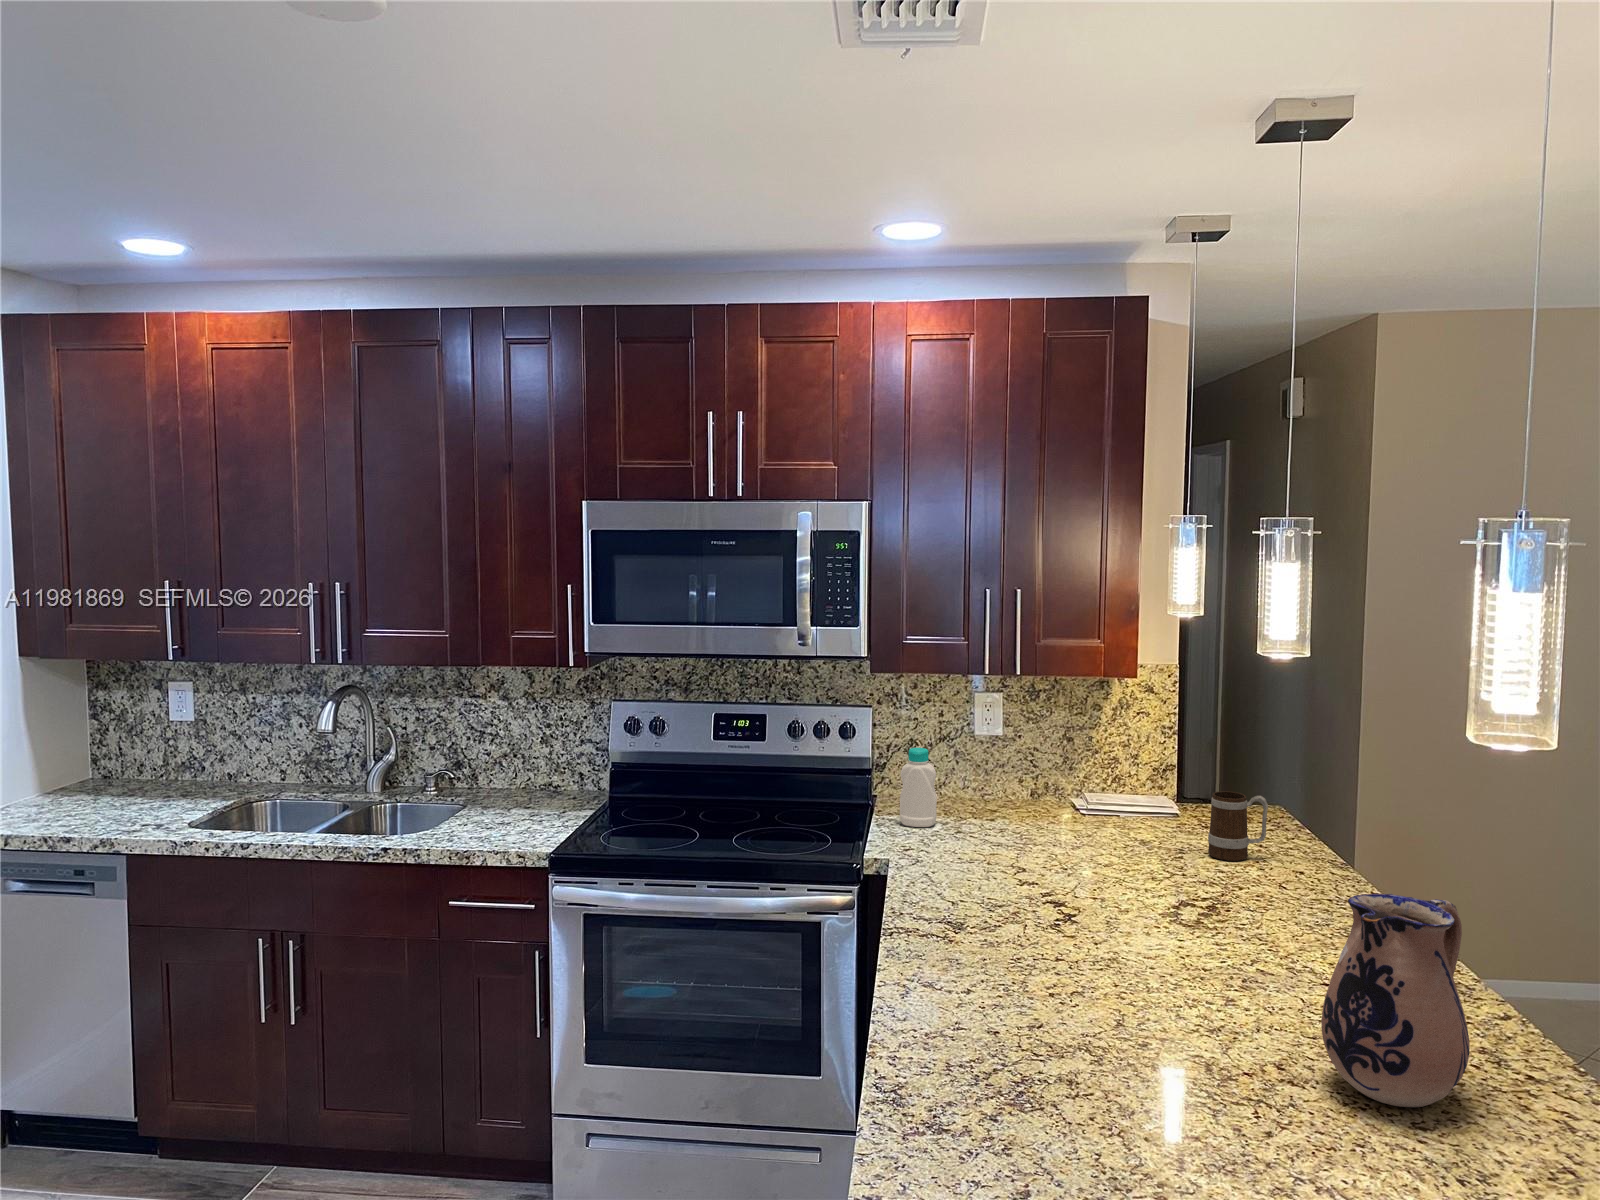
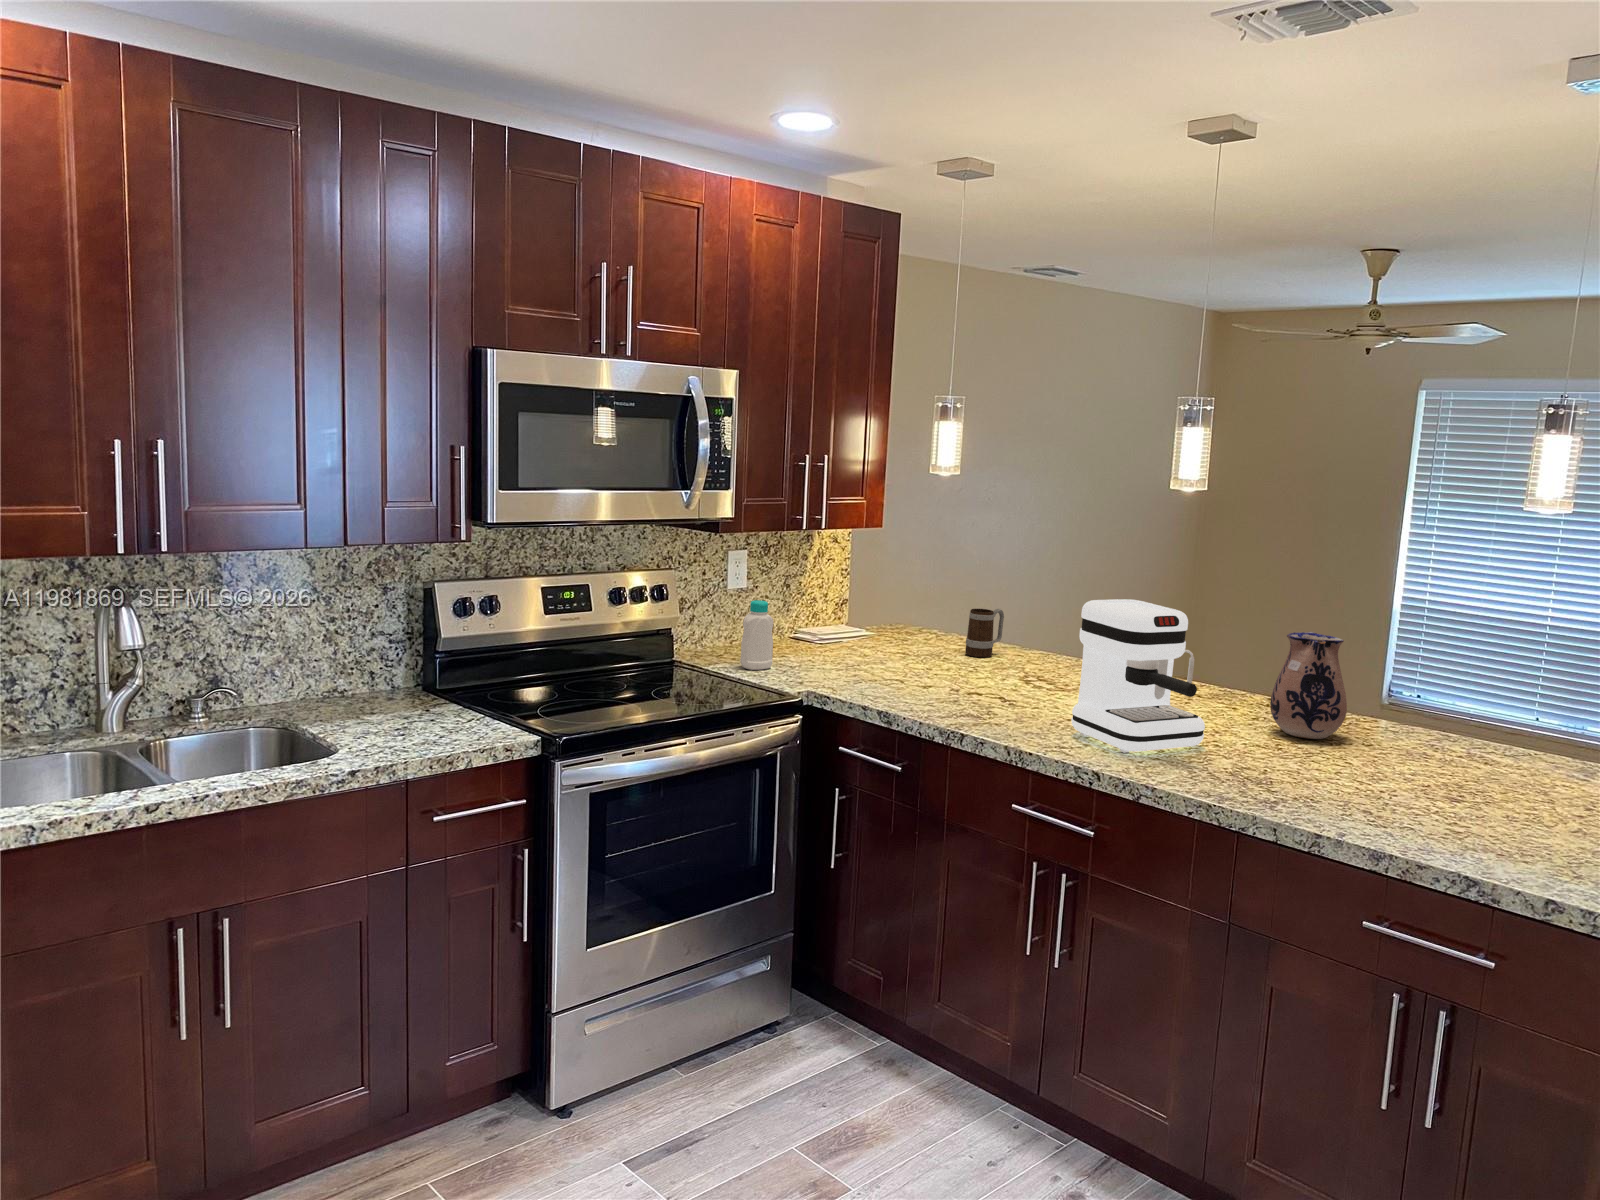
coffee maker: none [969,787,1153,1042] -> present [1071,599,1205,753]

